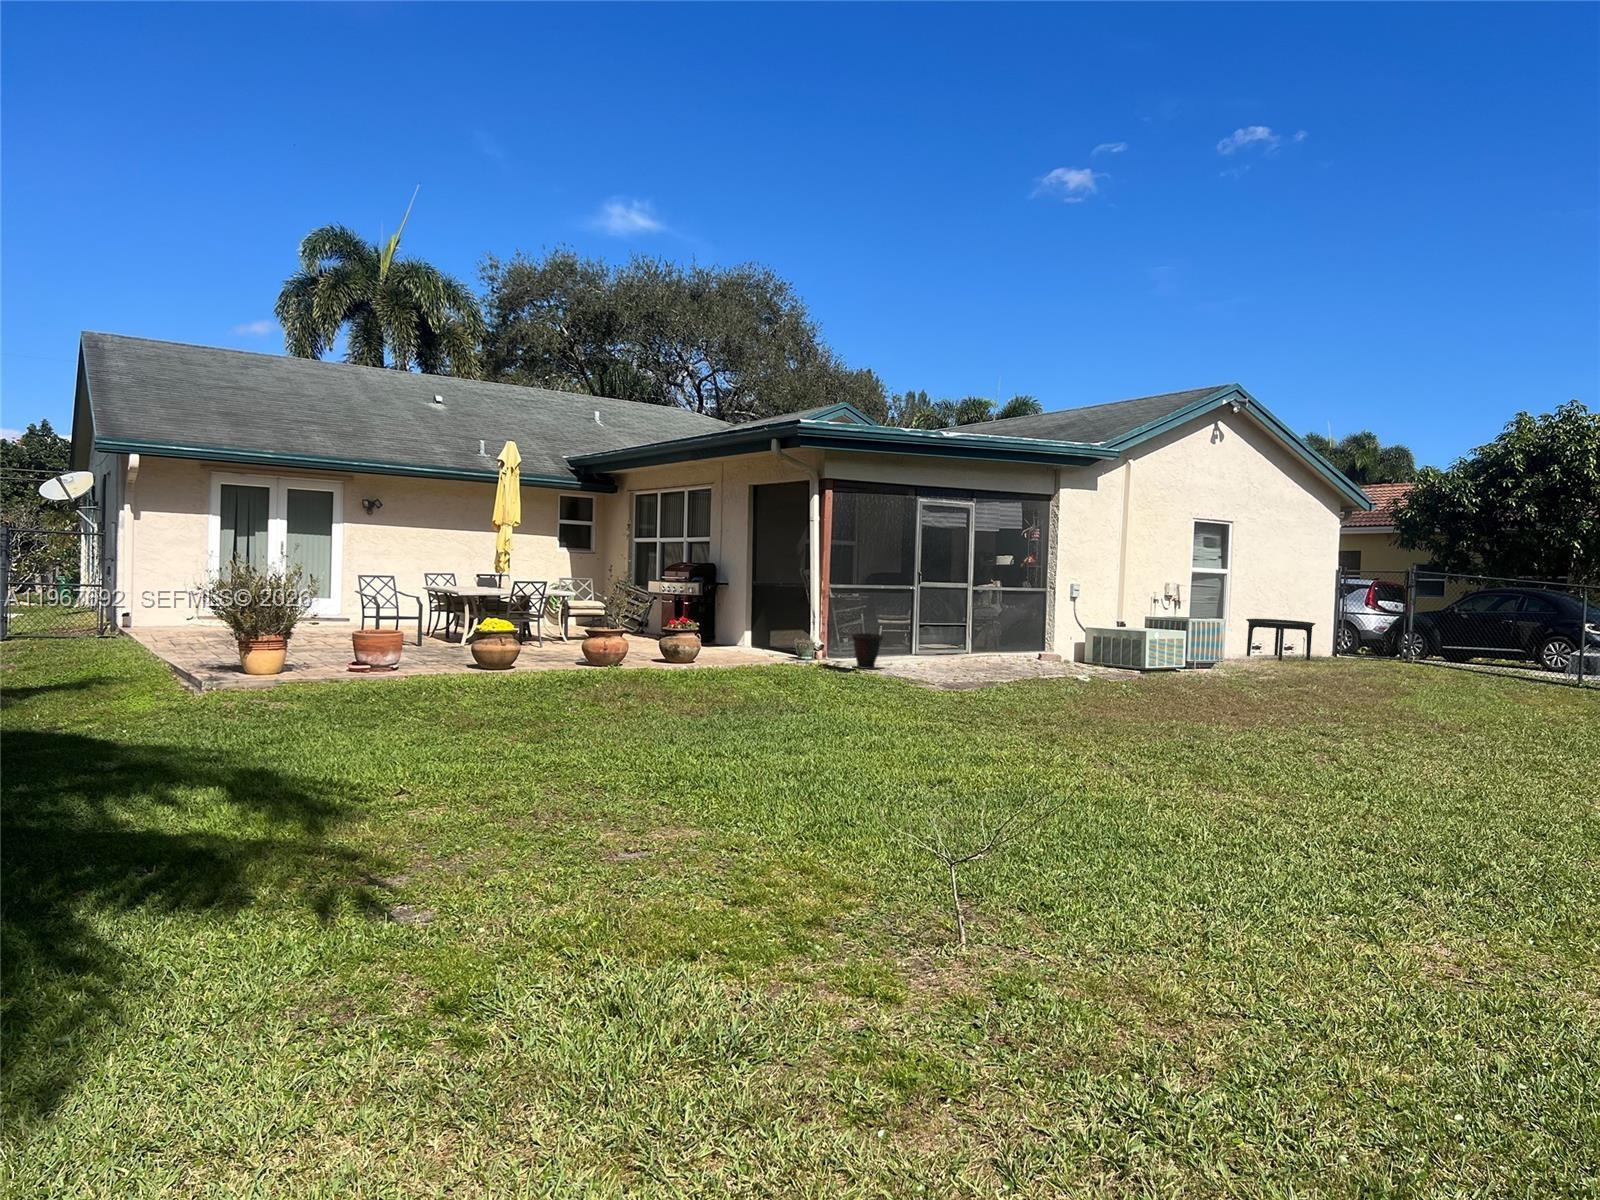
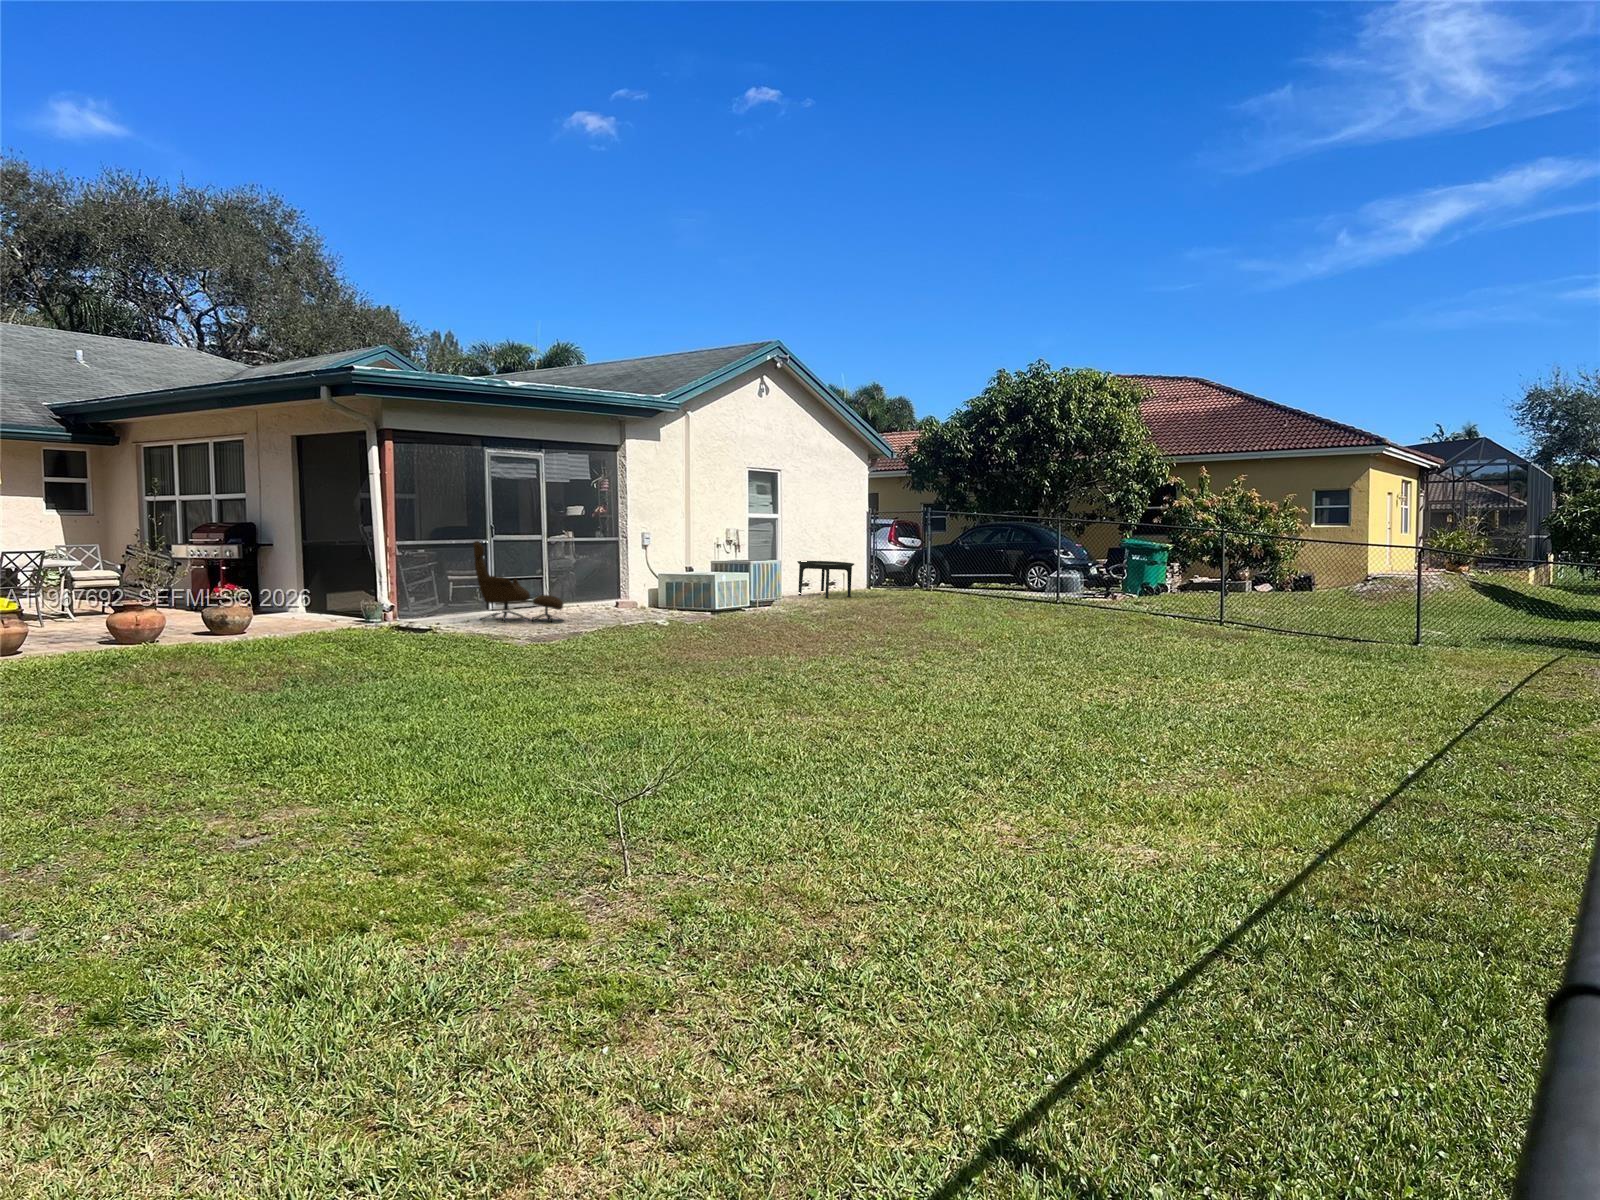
lounge chair: none [902,590,986,671] -> present [473,541,563,623]
bucket: present [852,633,883,670] -> none [419,588,459,626]

